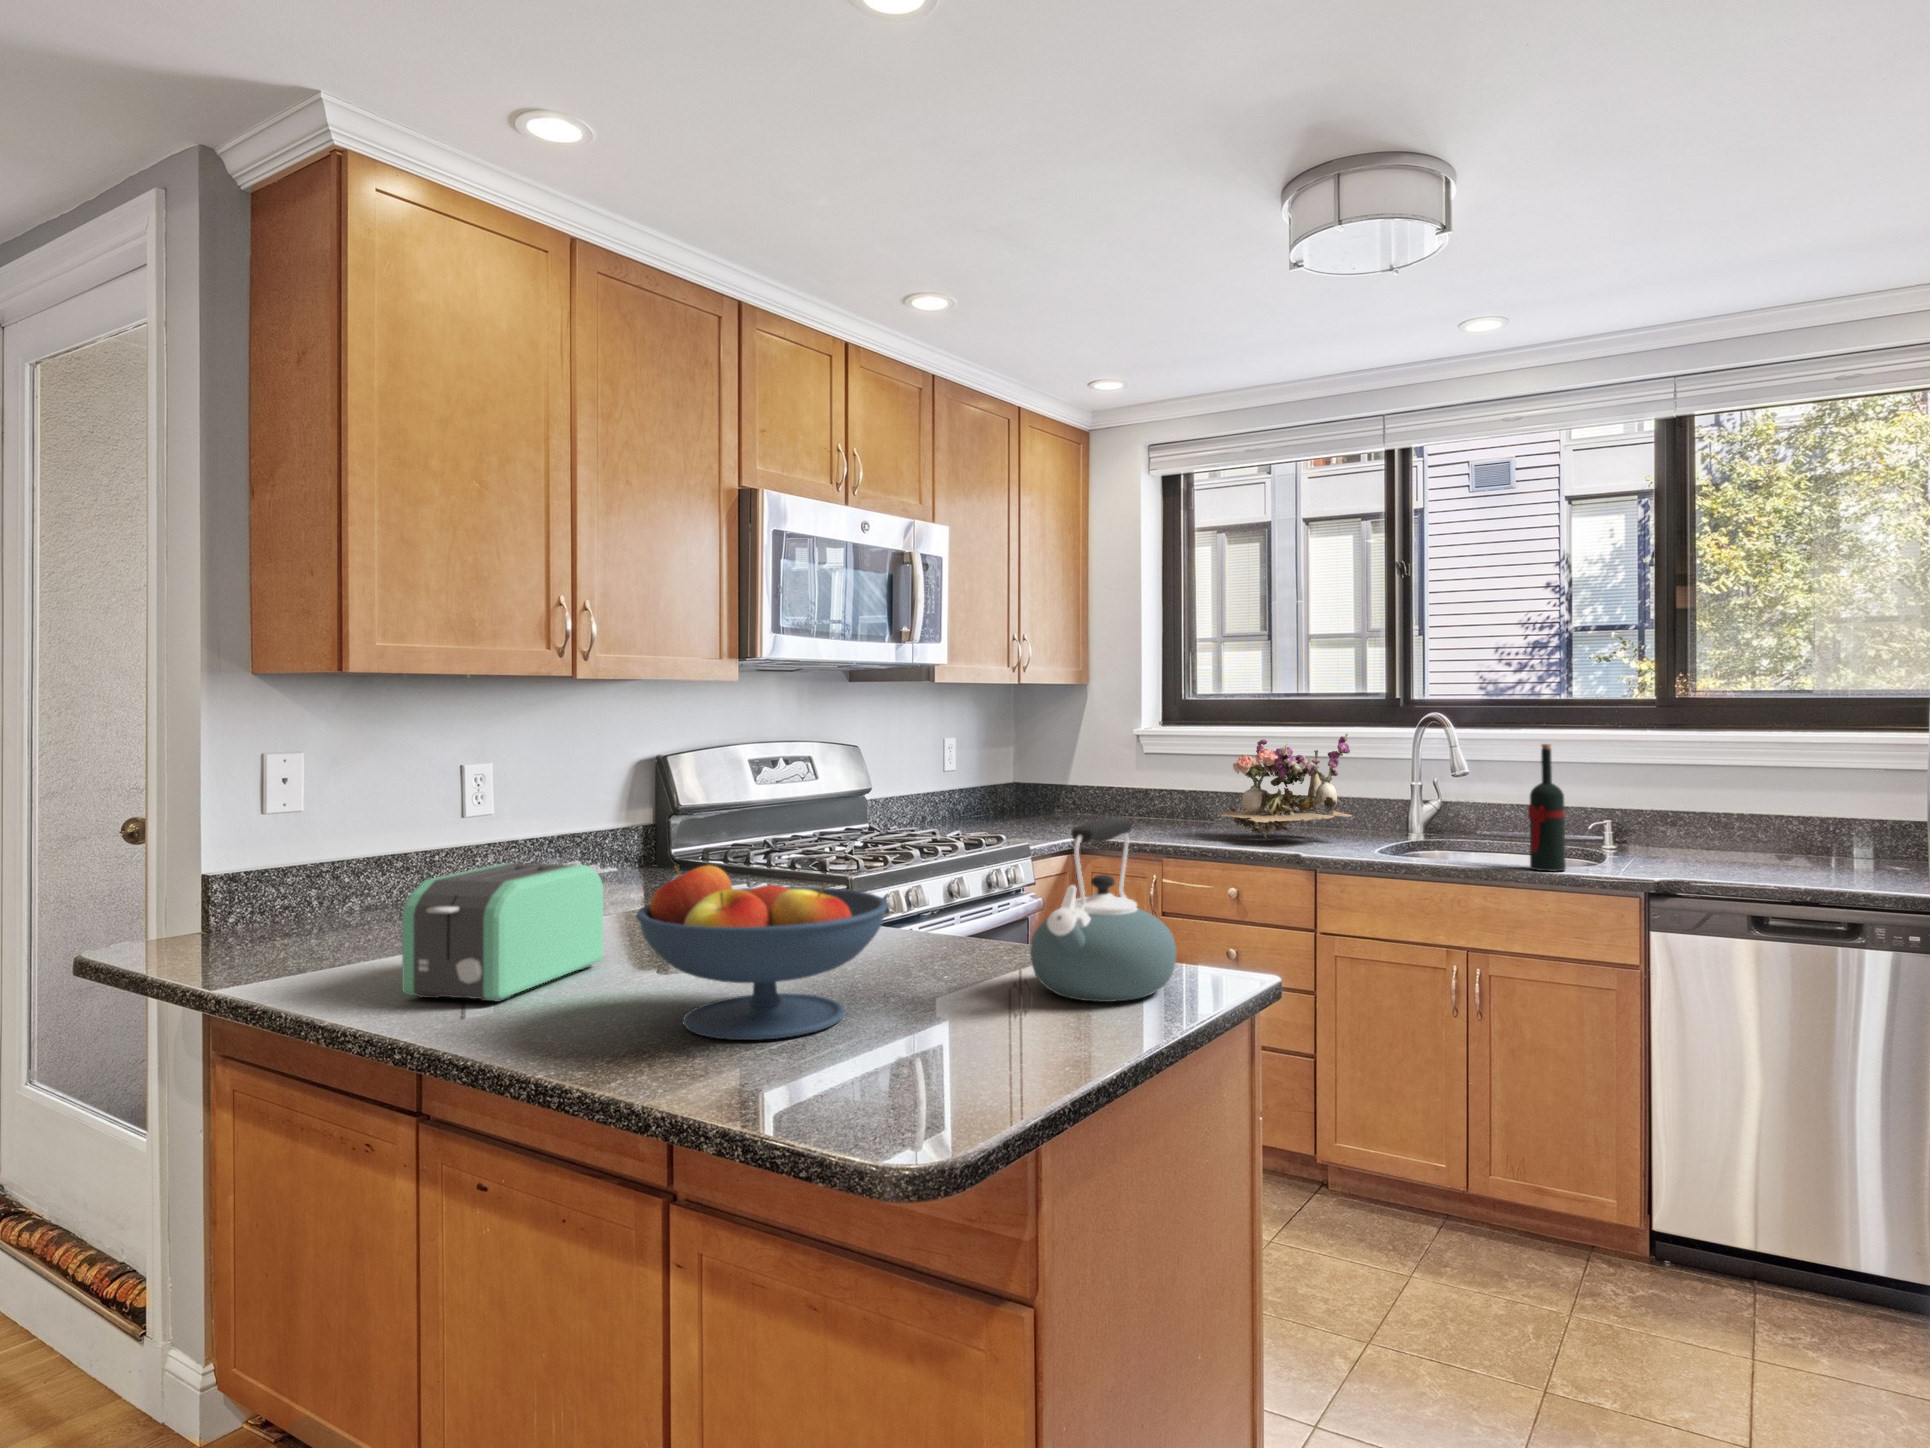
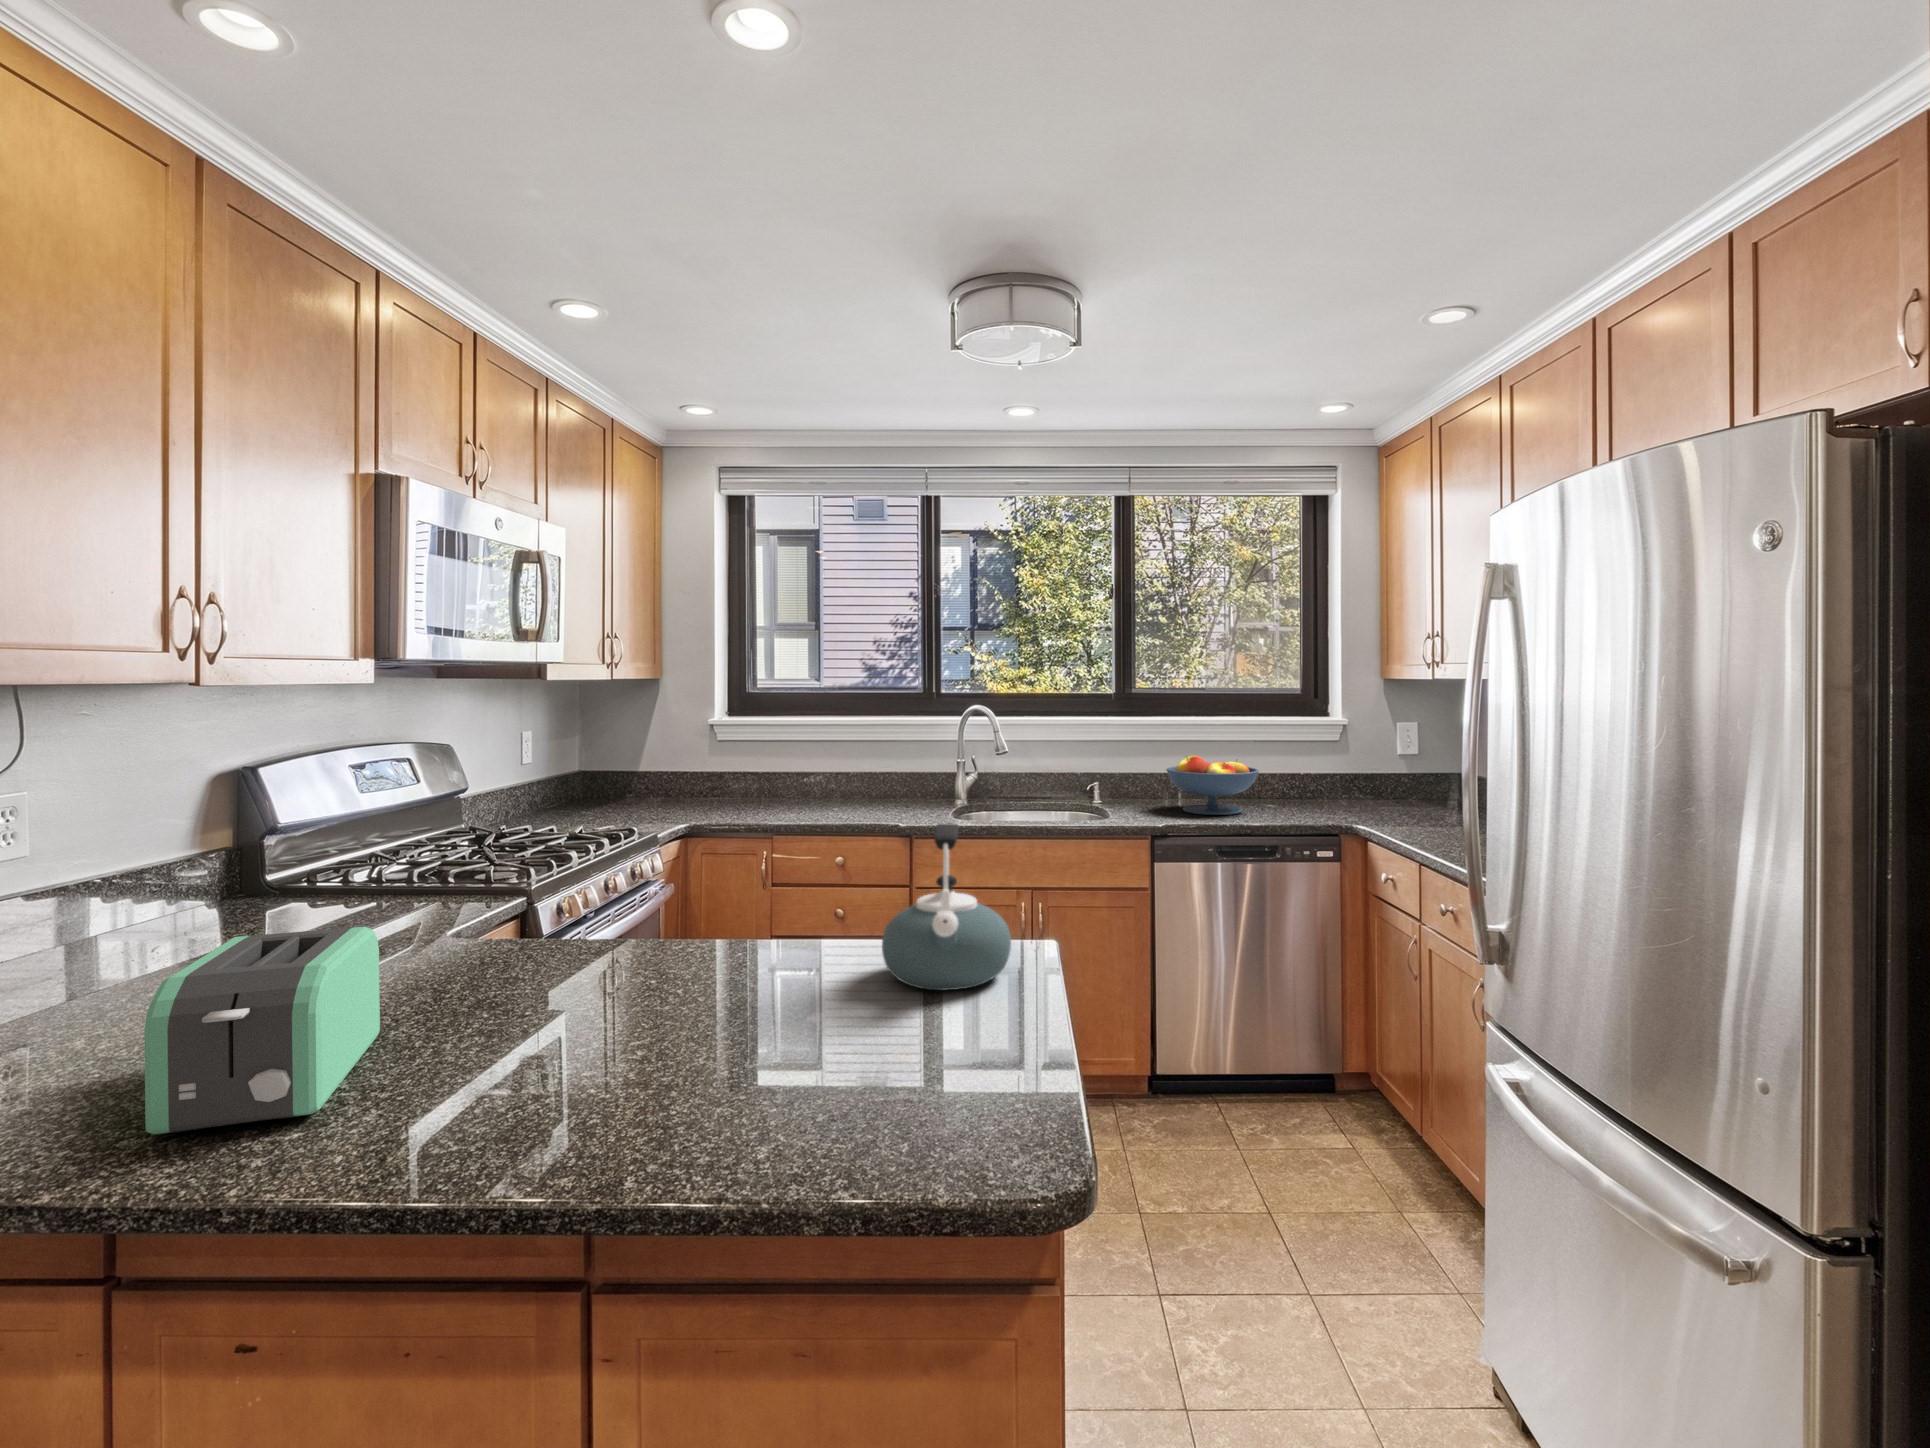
flower arrangement: present [1217,733,1352,838] -> none [808,722,924,812]
wine bottle: present [1528,744,1566,871] -> none [1075,730,1099,824]
fruit bowl: present [636,865,888,1040] -> present [1166,756,1259,815]

